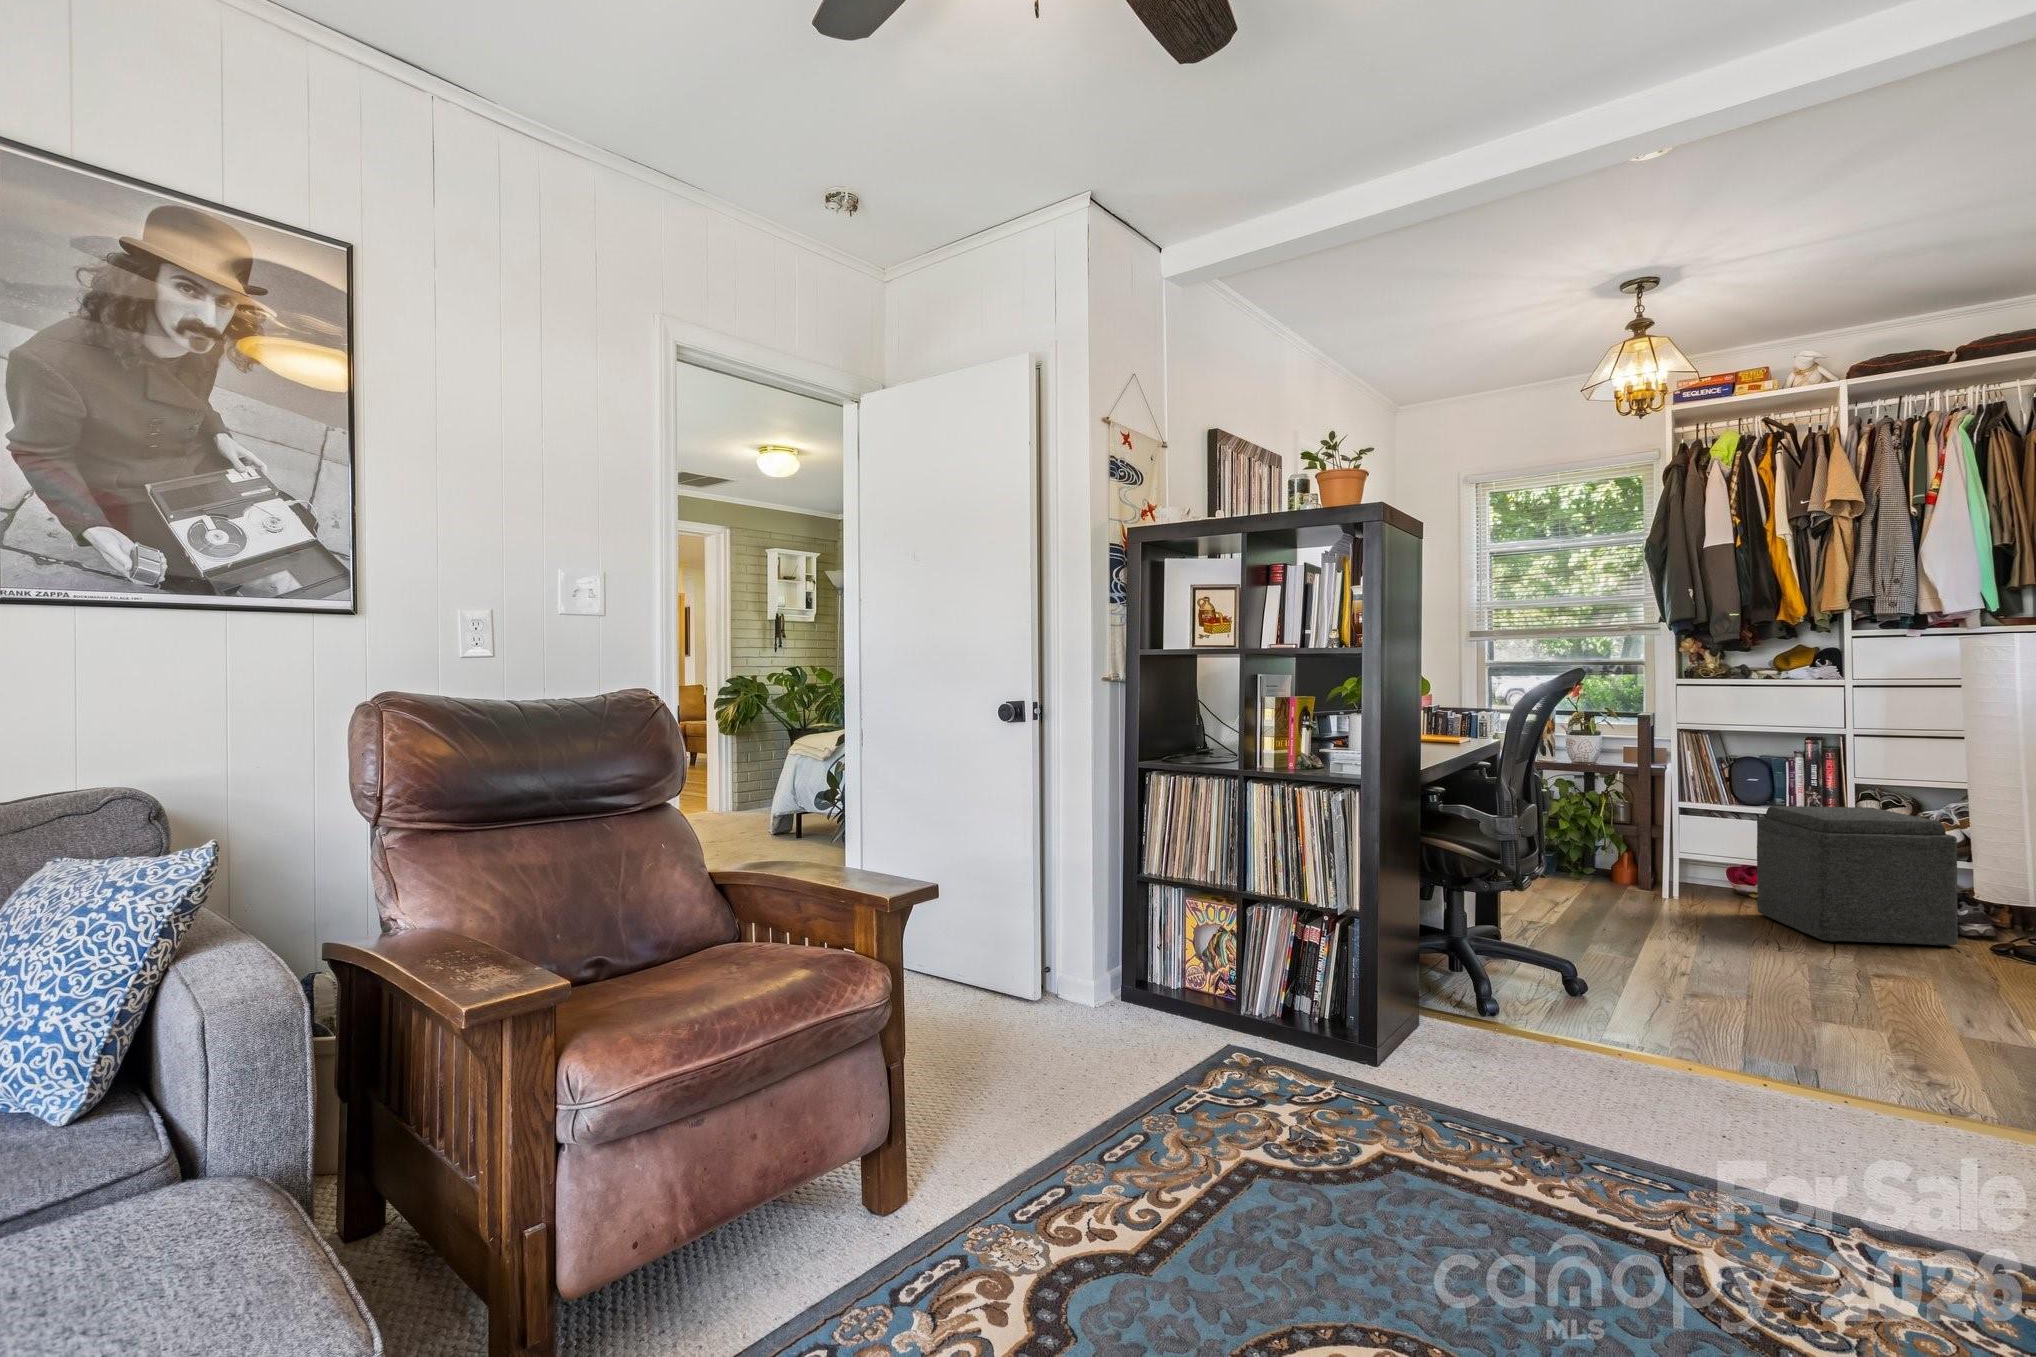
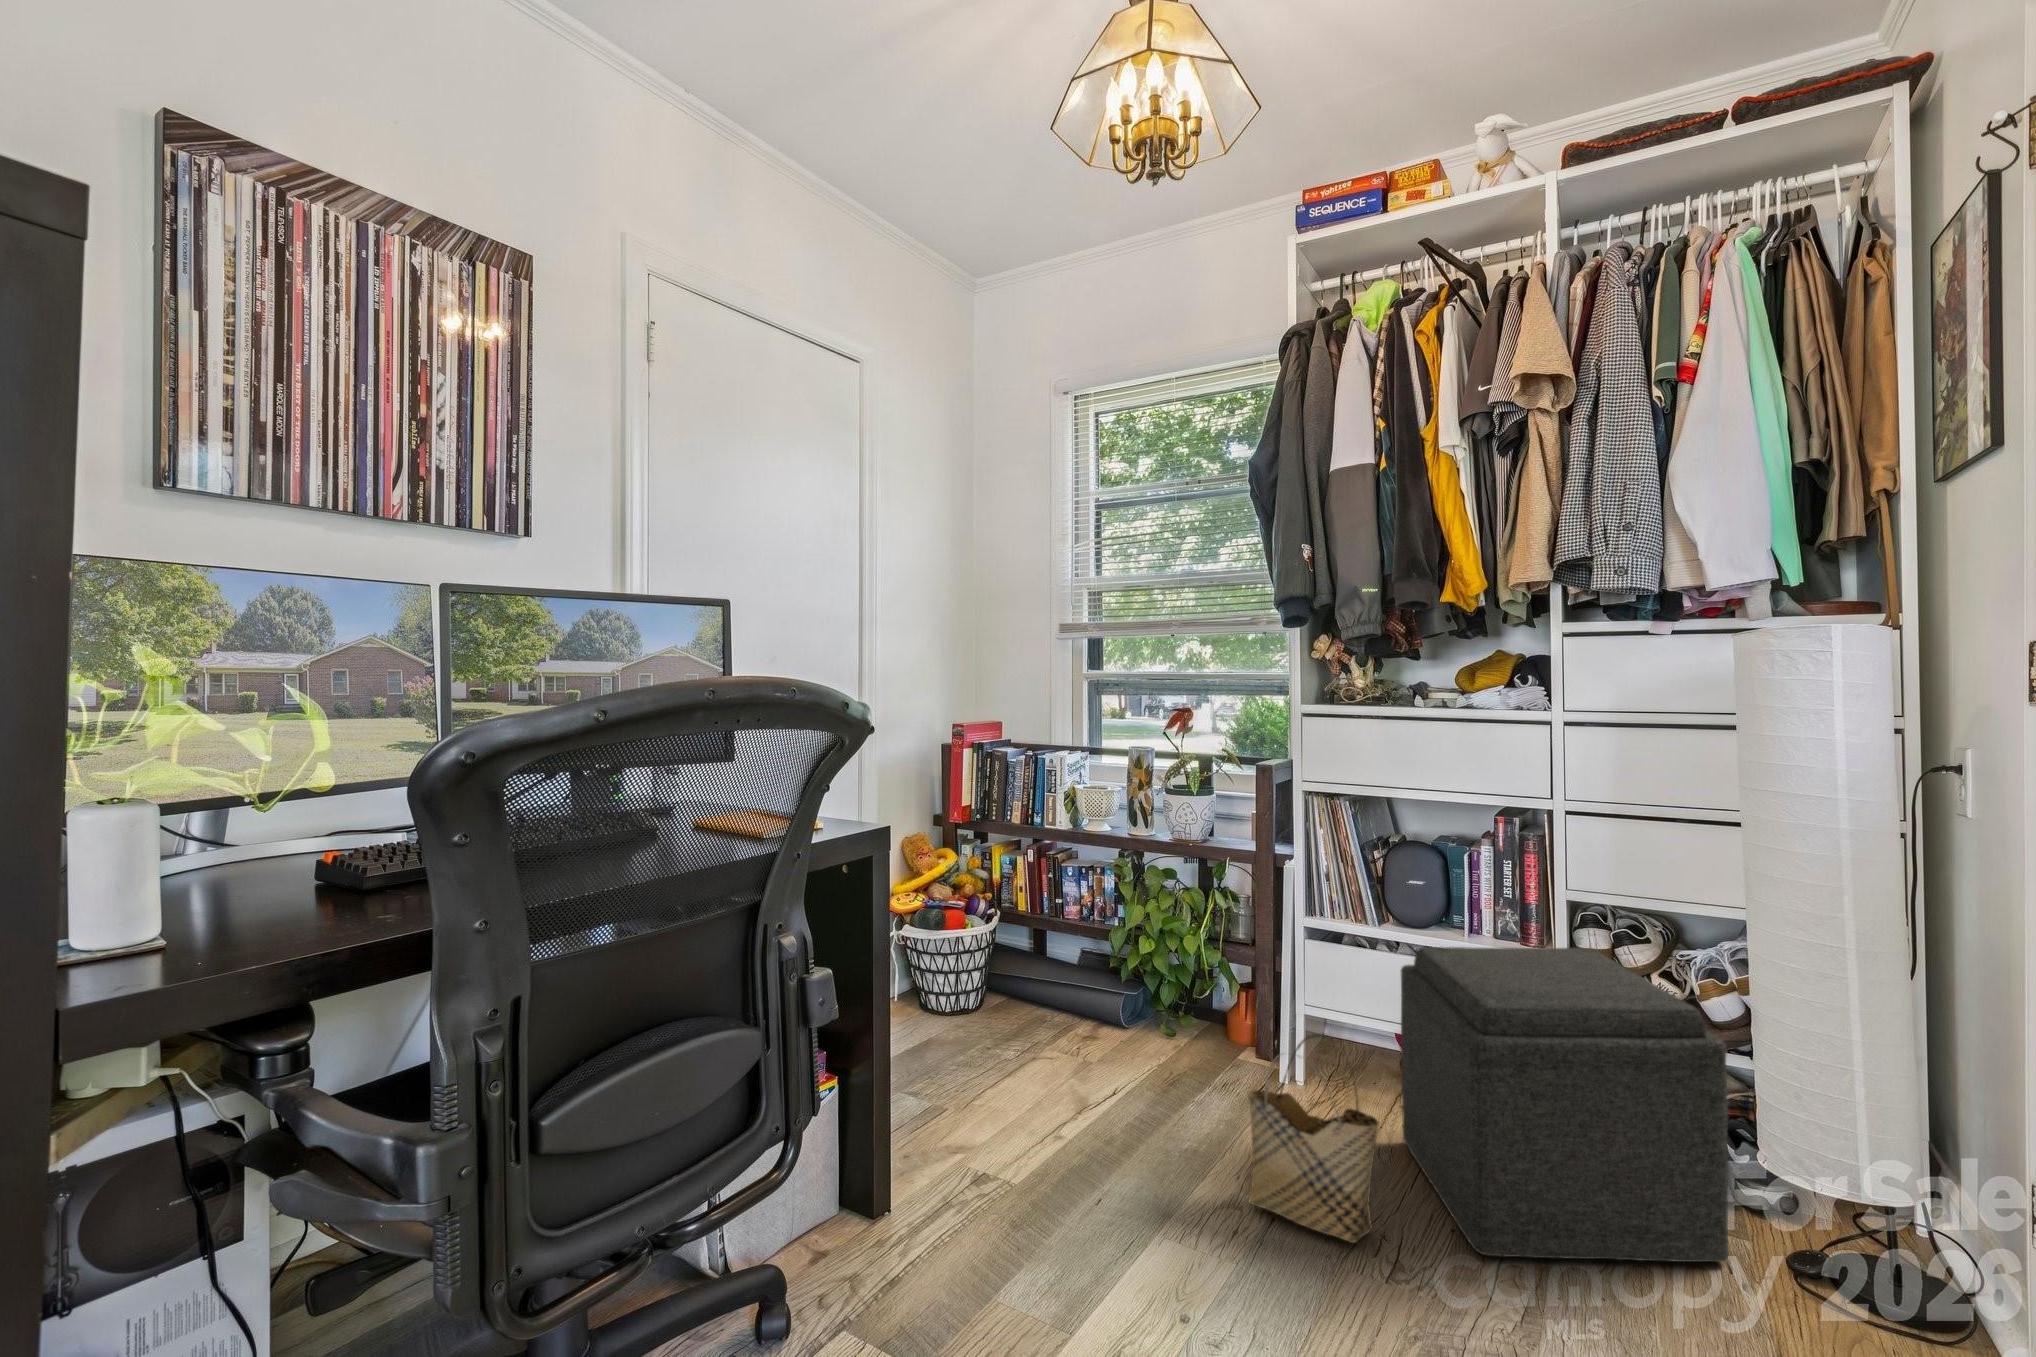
woven basket: none [1683,841,1765,936] -> present [1247,1034,1379,1243]

